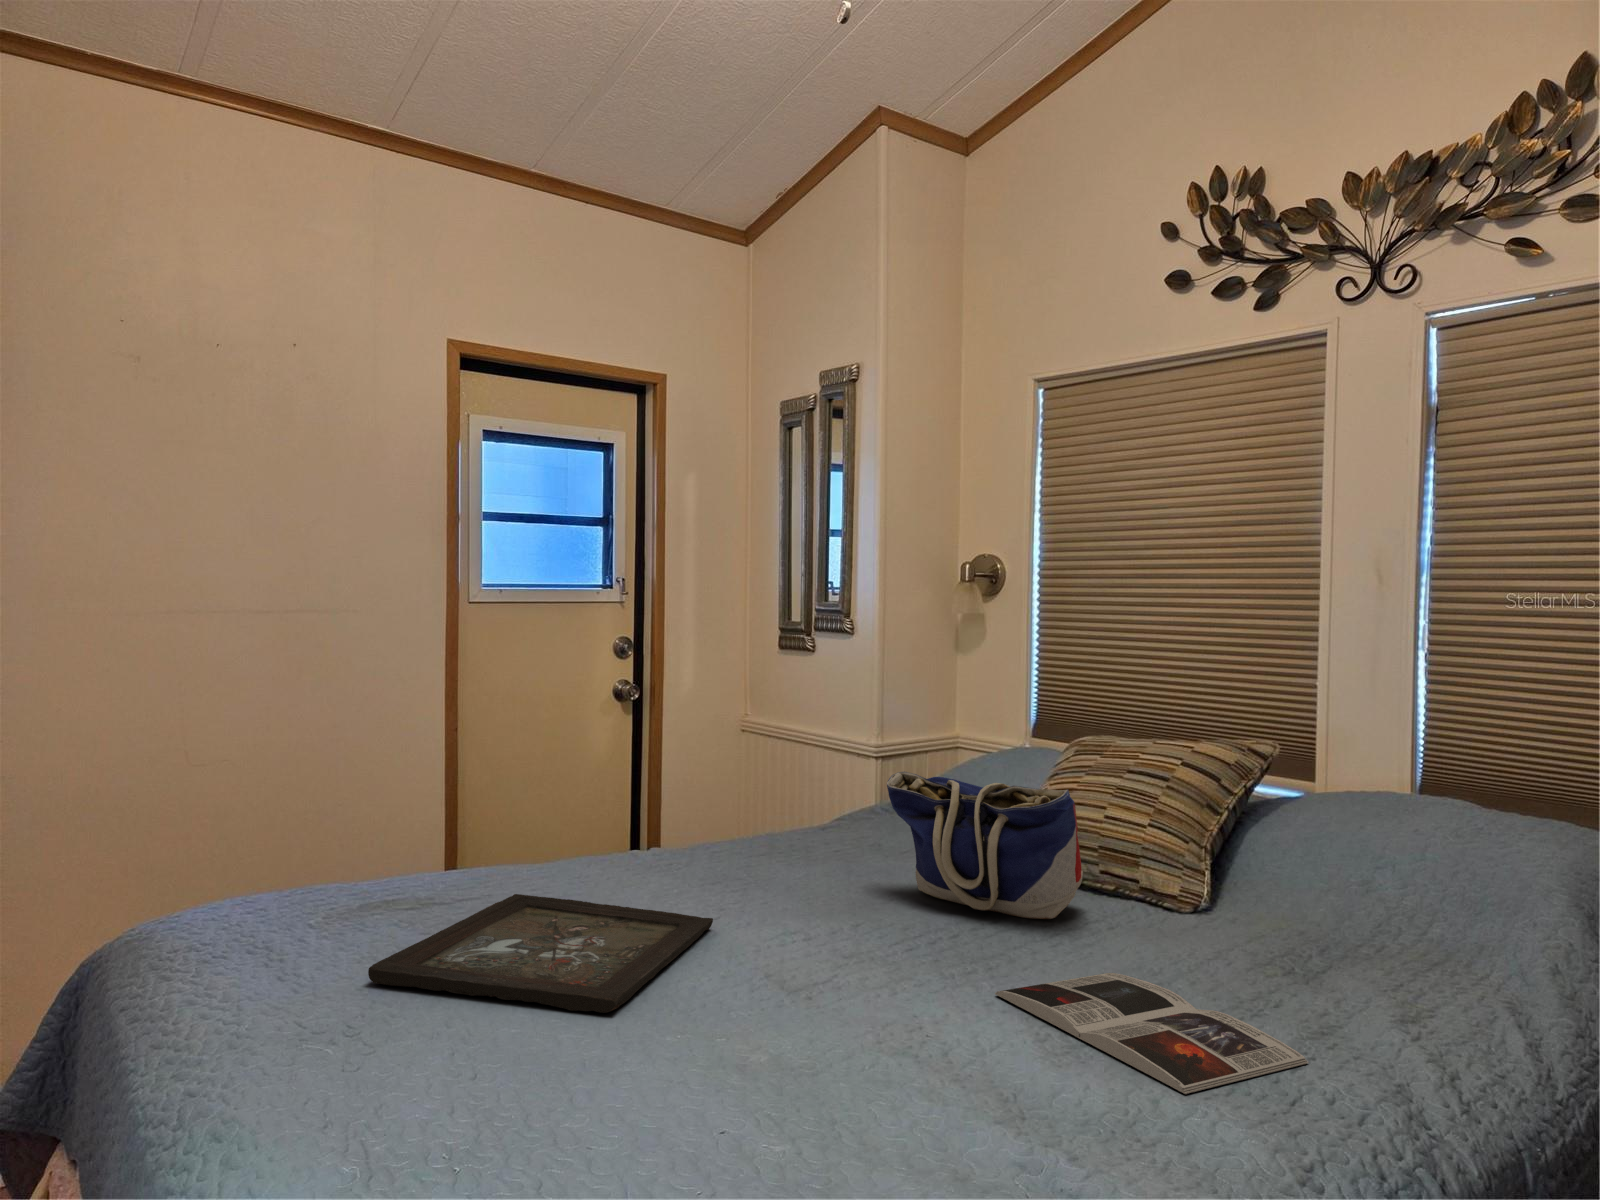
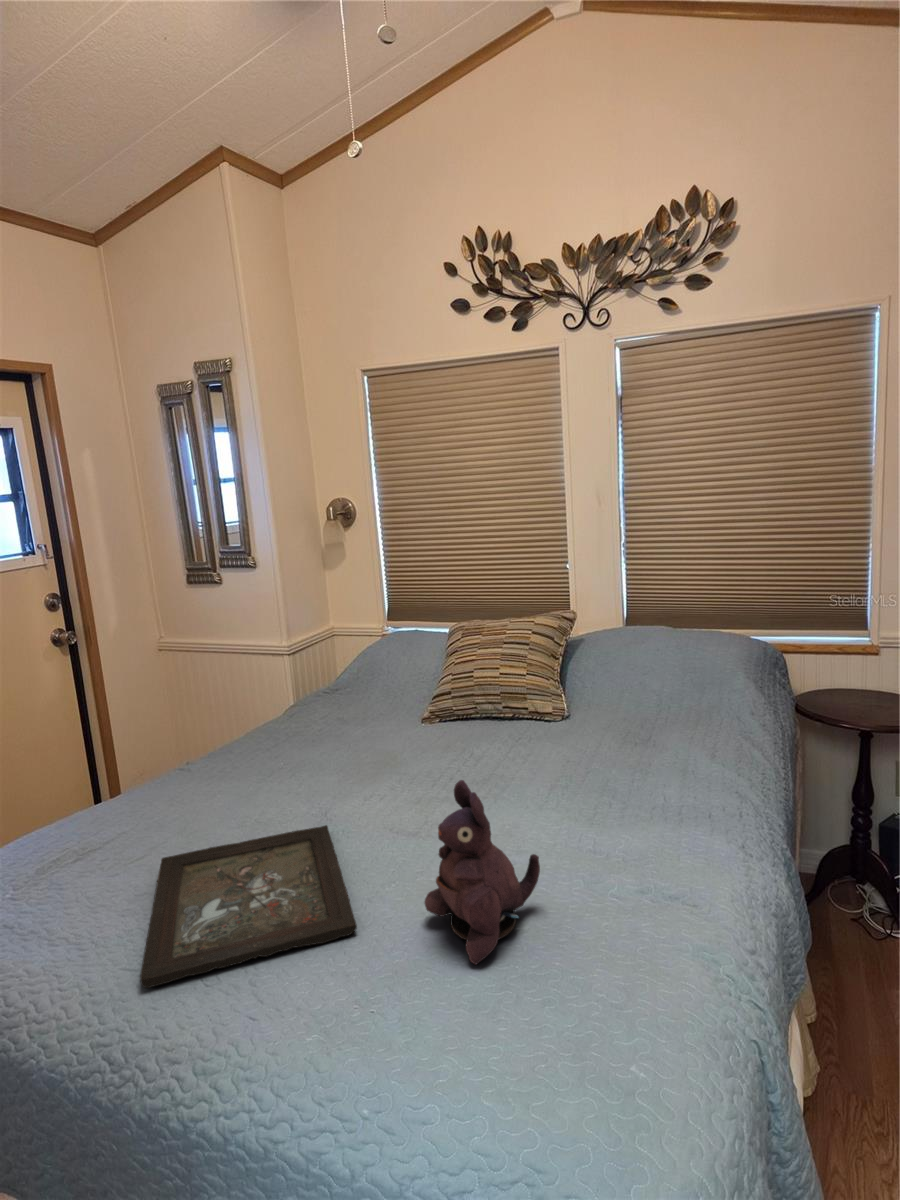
tote bag: present [887,772,1083,919] -> none [388,674,521,757]
plush toy: none [692,829,868,1086] -> present [424,780,540,965]
magazine: present [995,973,1309,1094] -> none [541,780,712,850]

